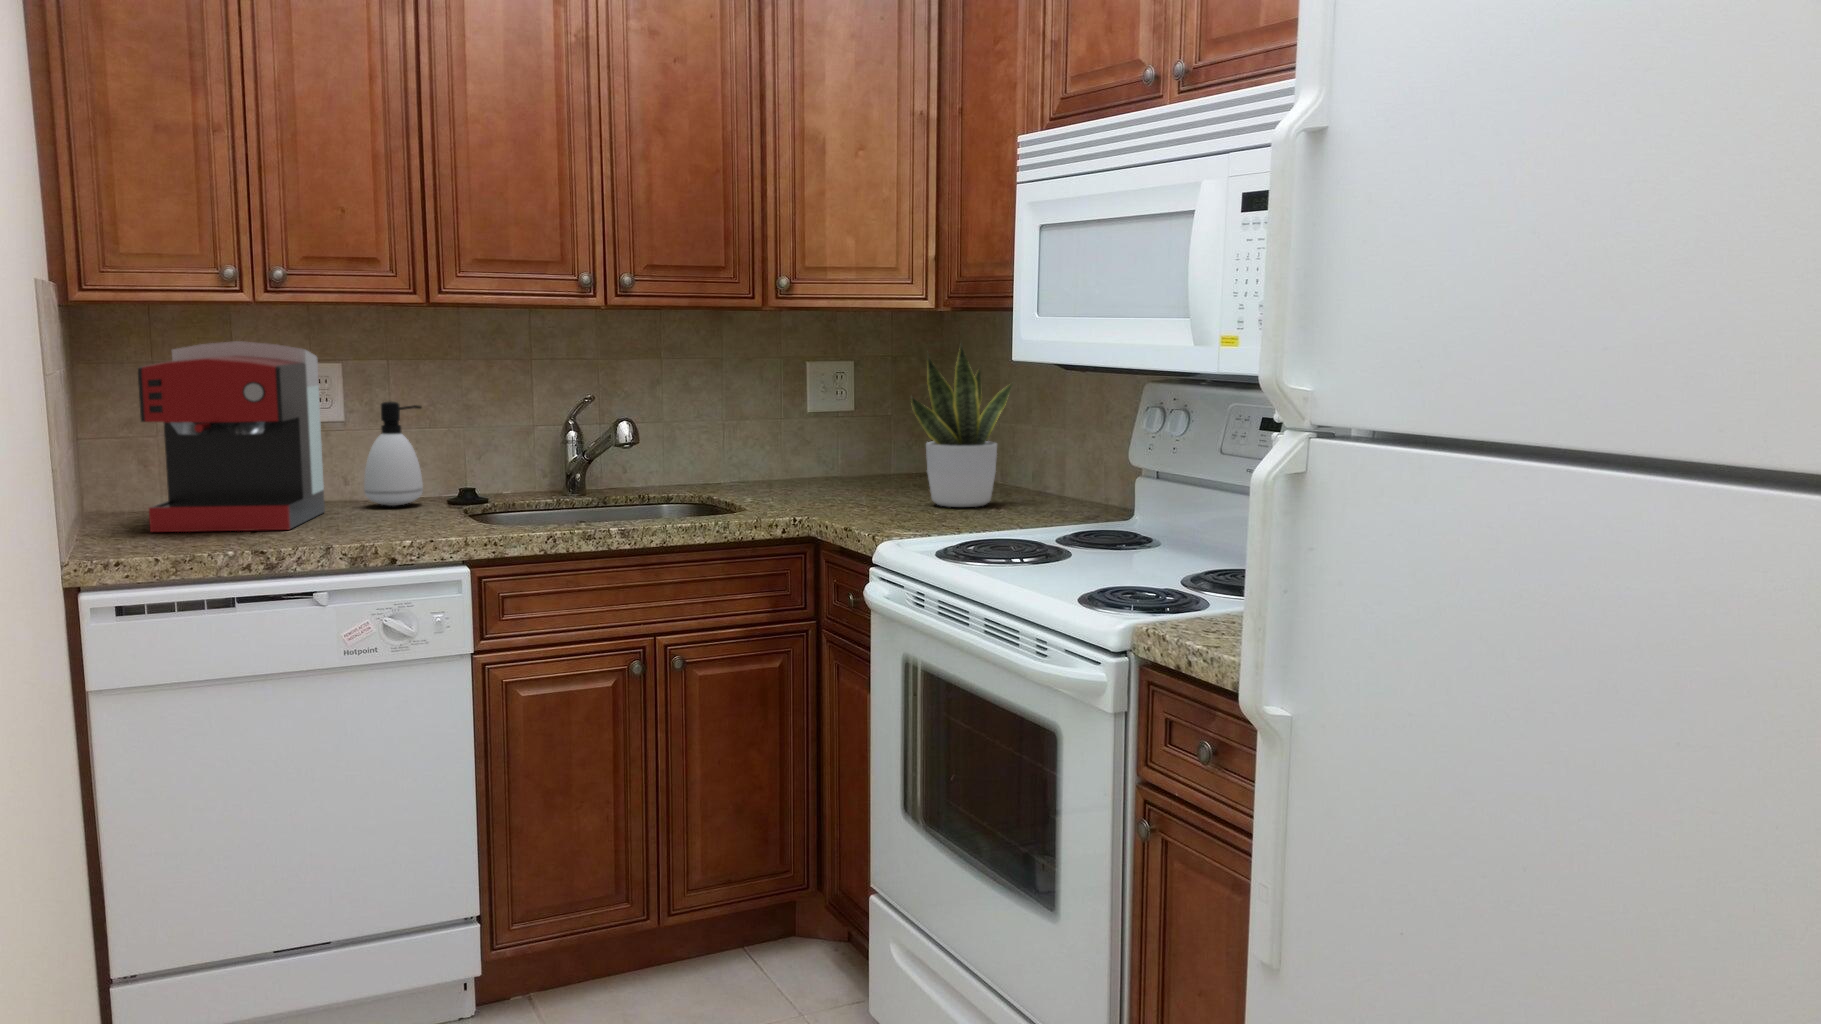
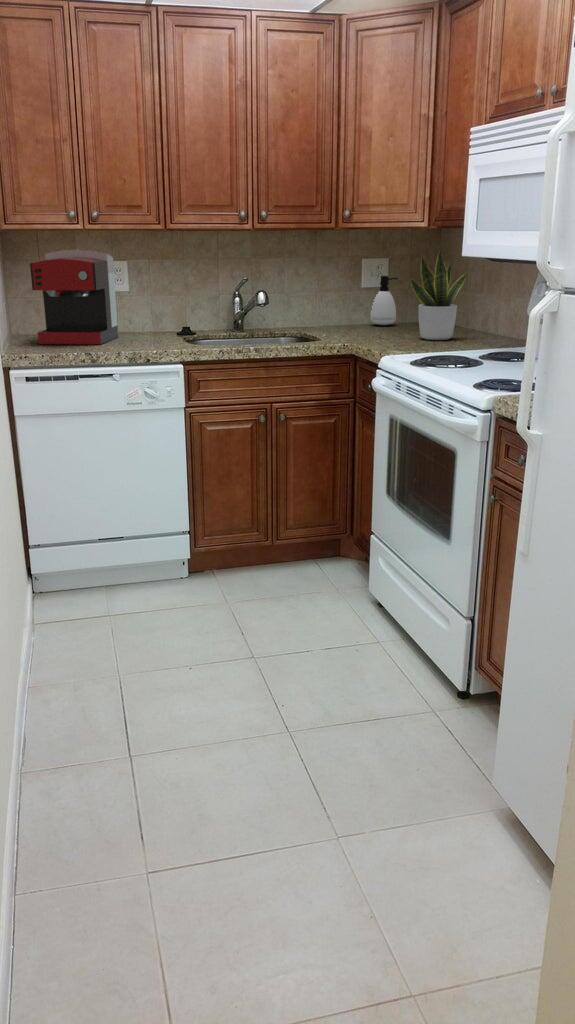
soap dispenser: present [364,401,423,506] -> present [370,276,398,325]

